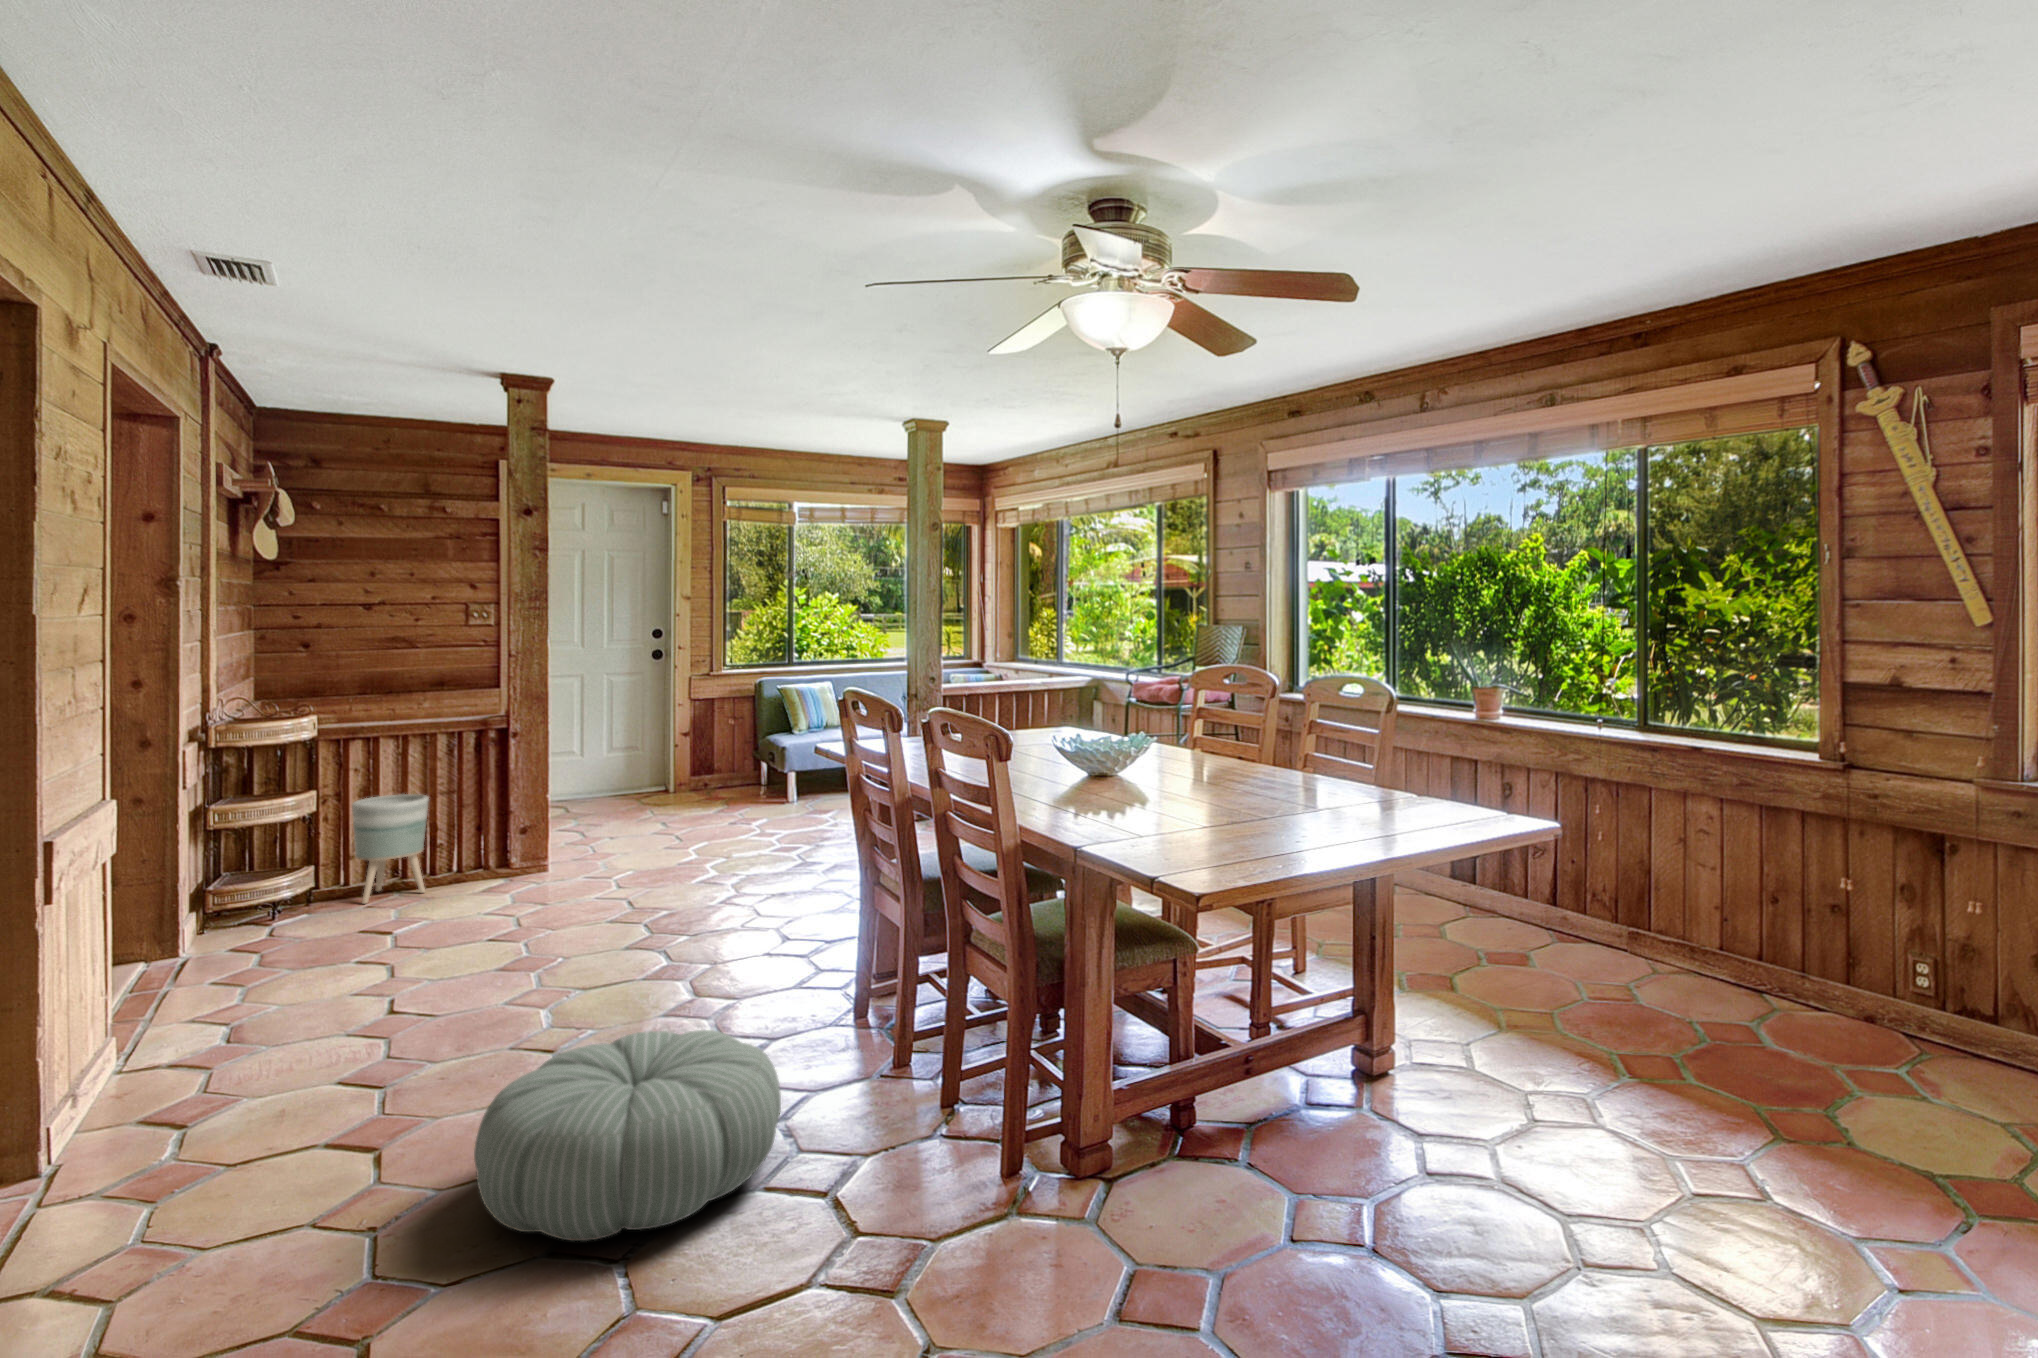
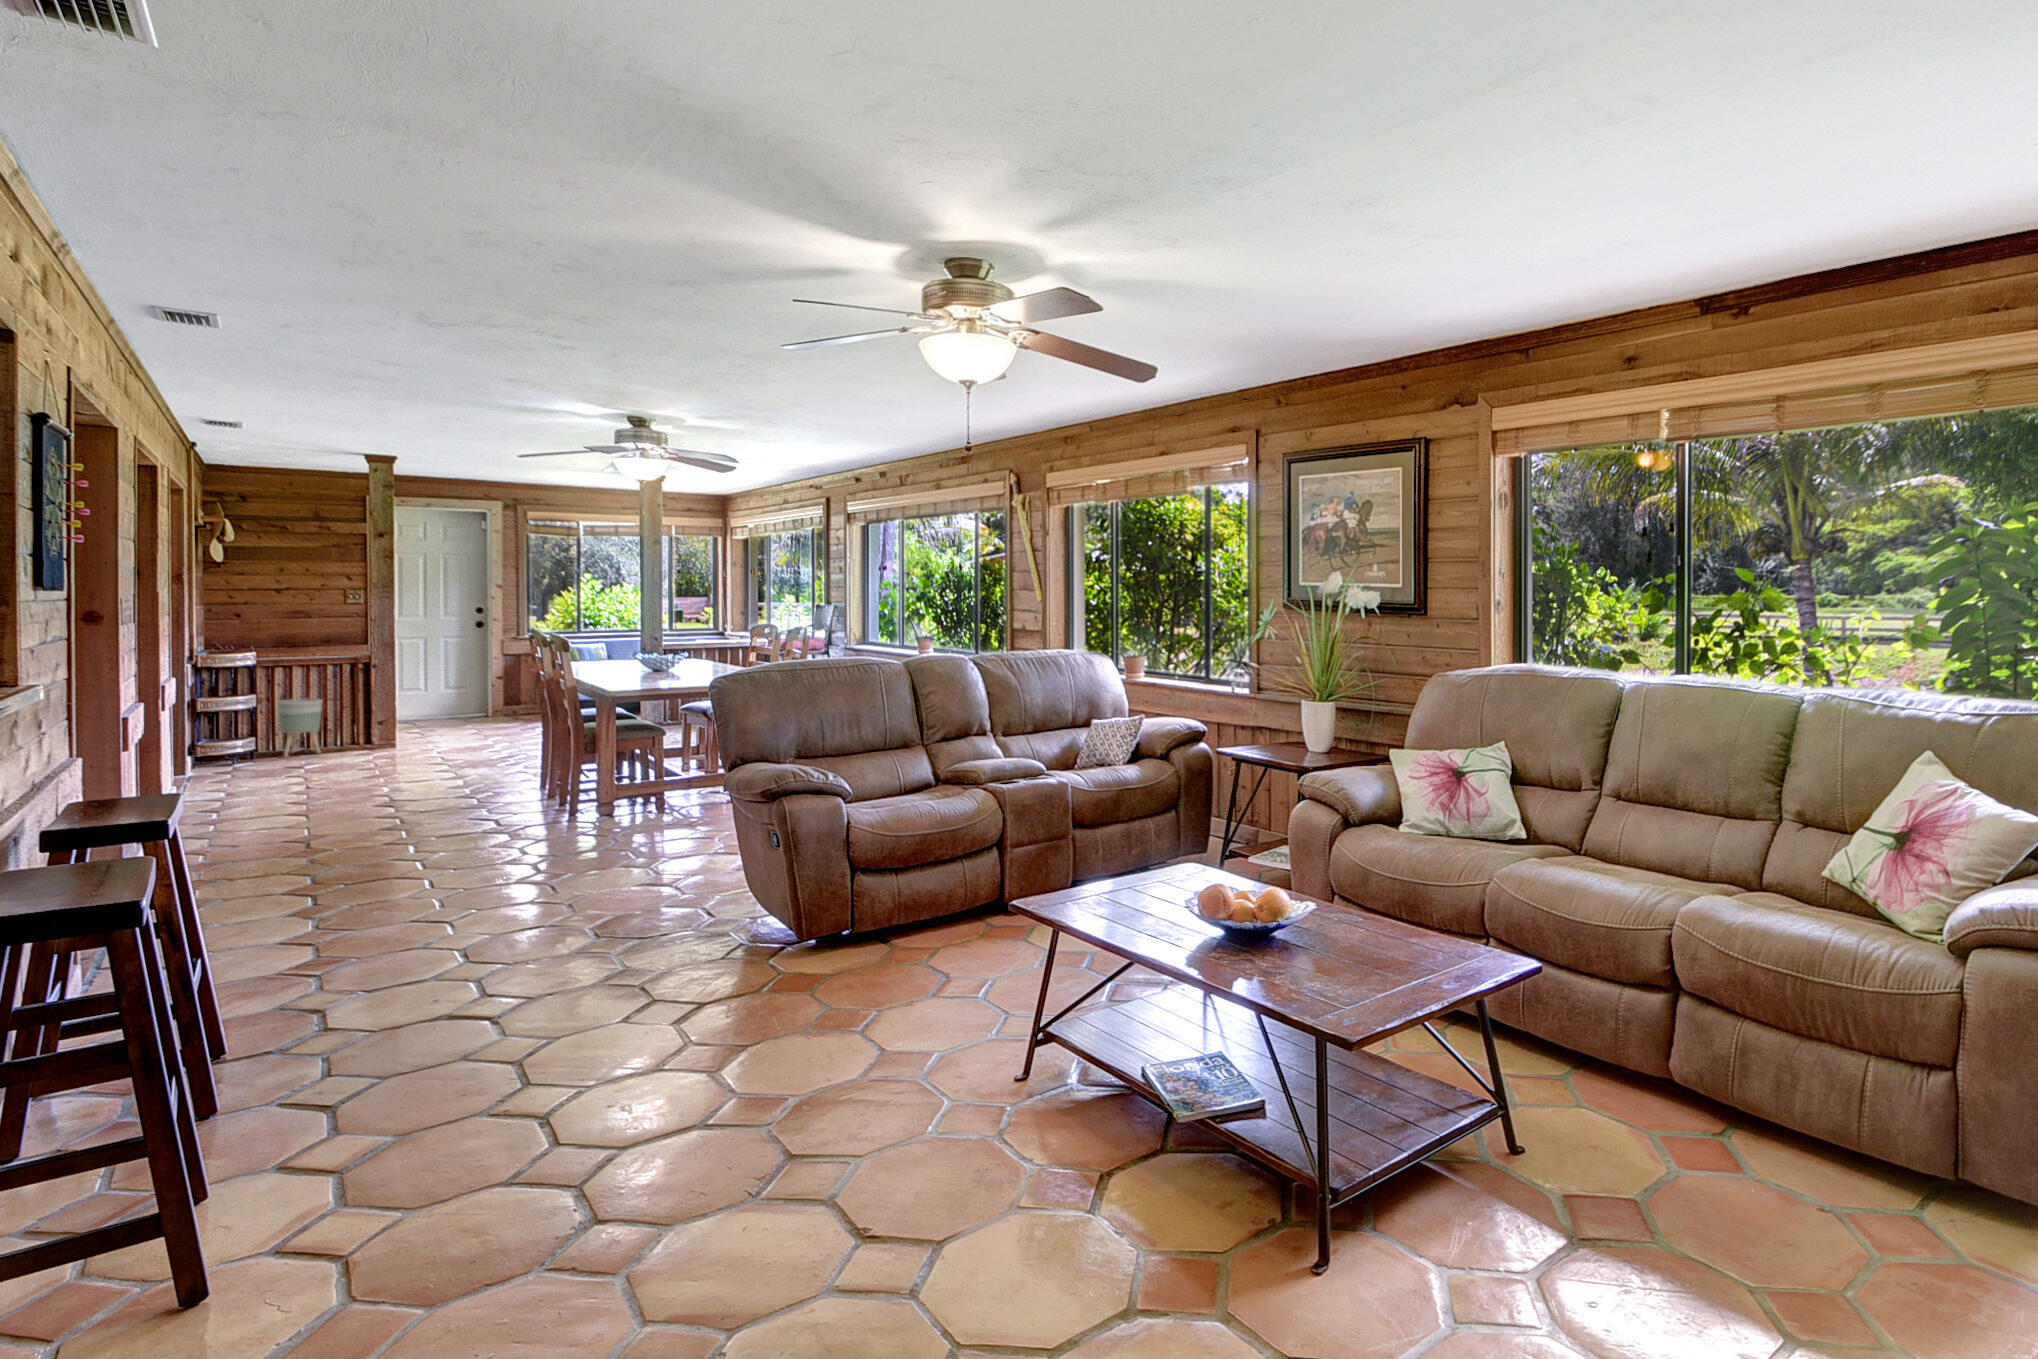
pouf: present [474,1030,781,1241] -> none [349,766,479,825]

